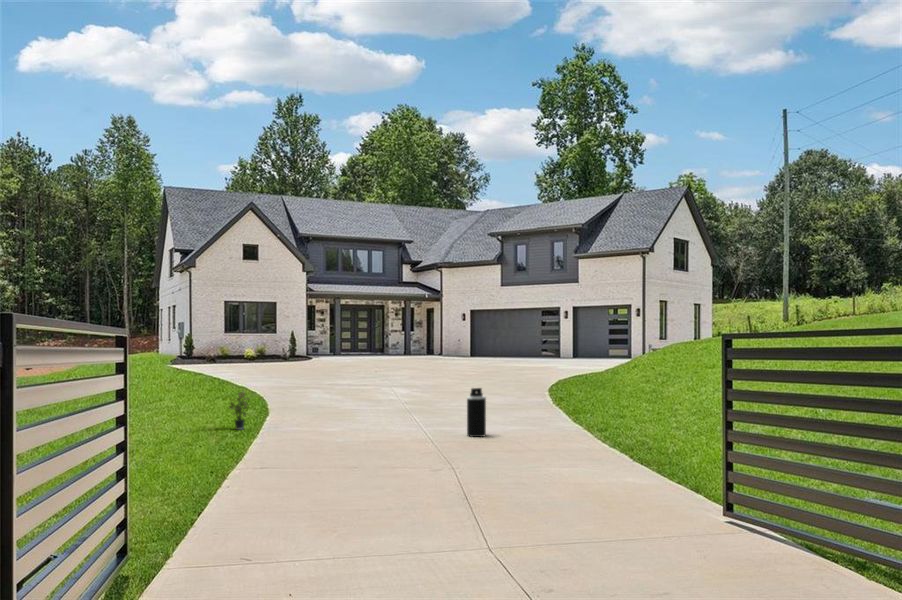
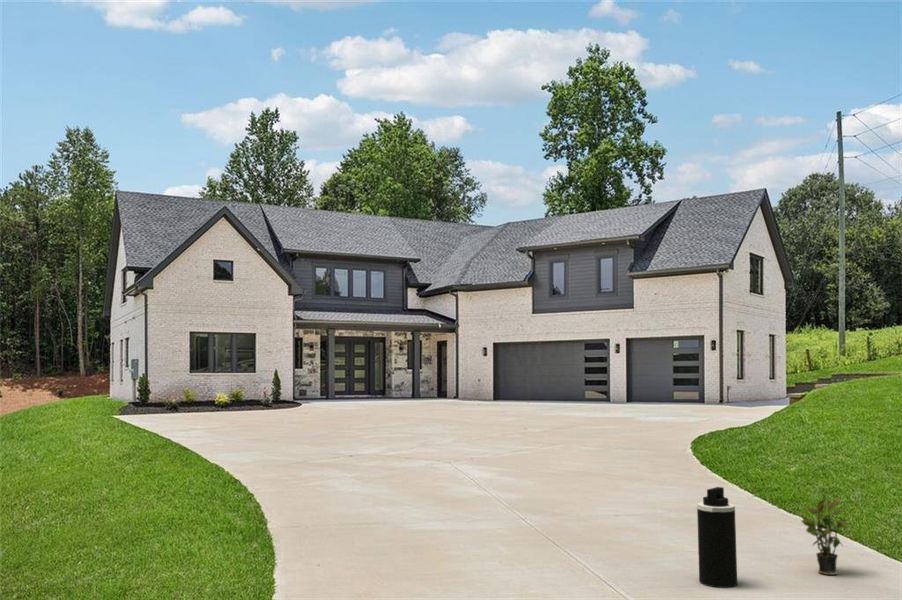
potted plant: present [229,391,249,430] -> present [802,497,847,575]

